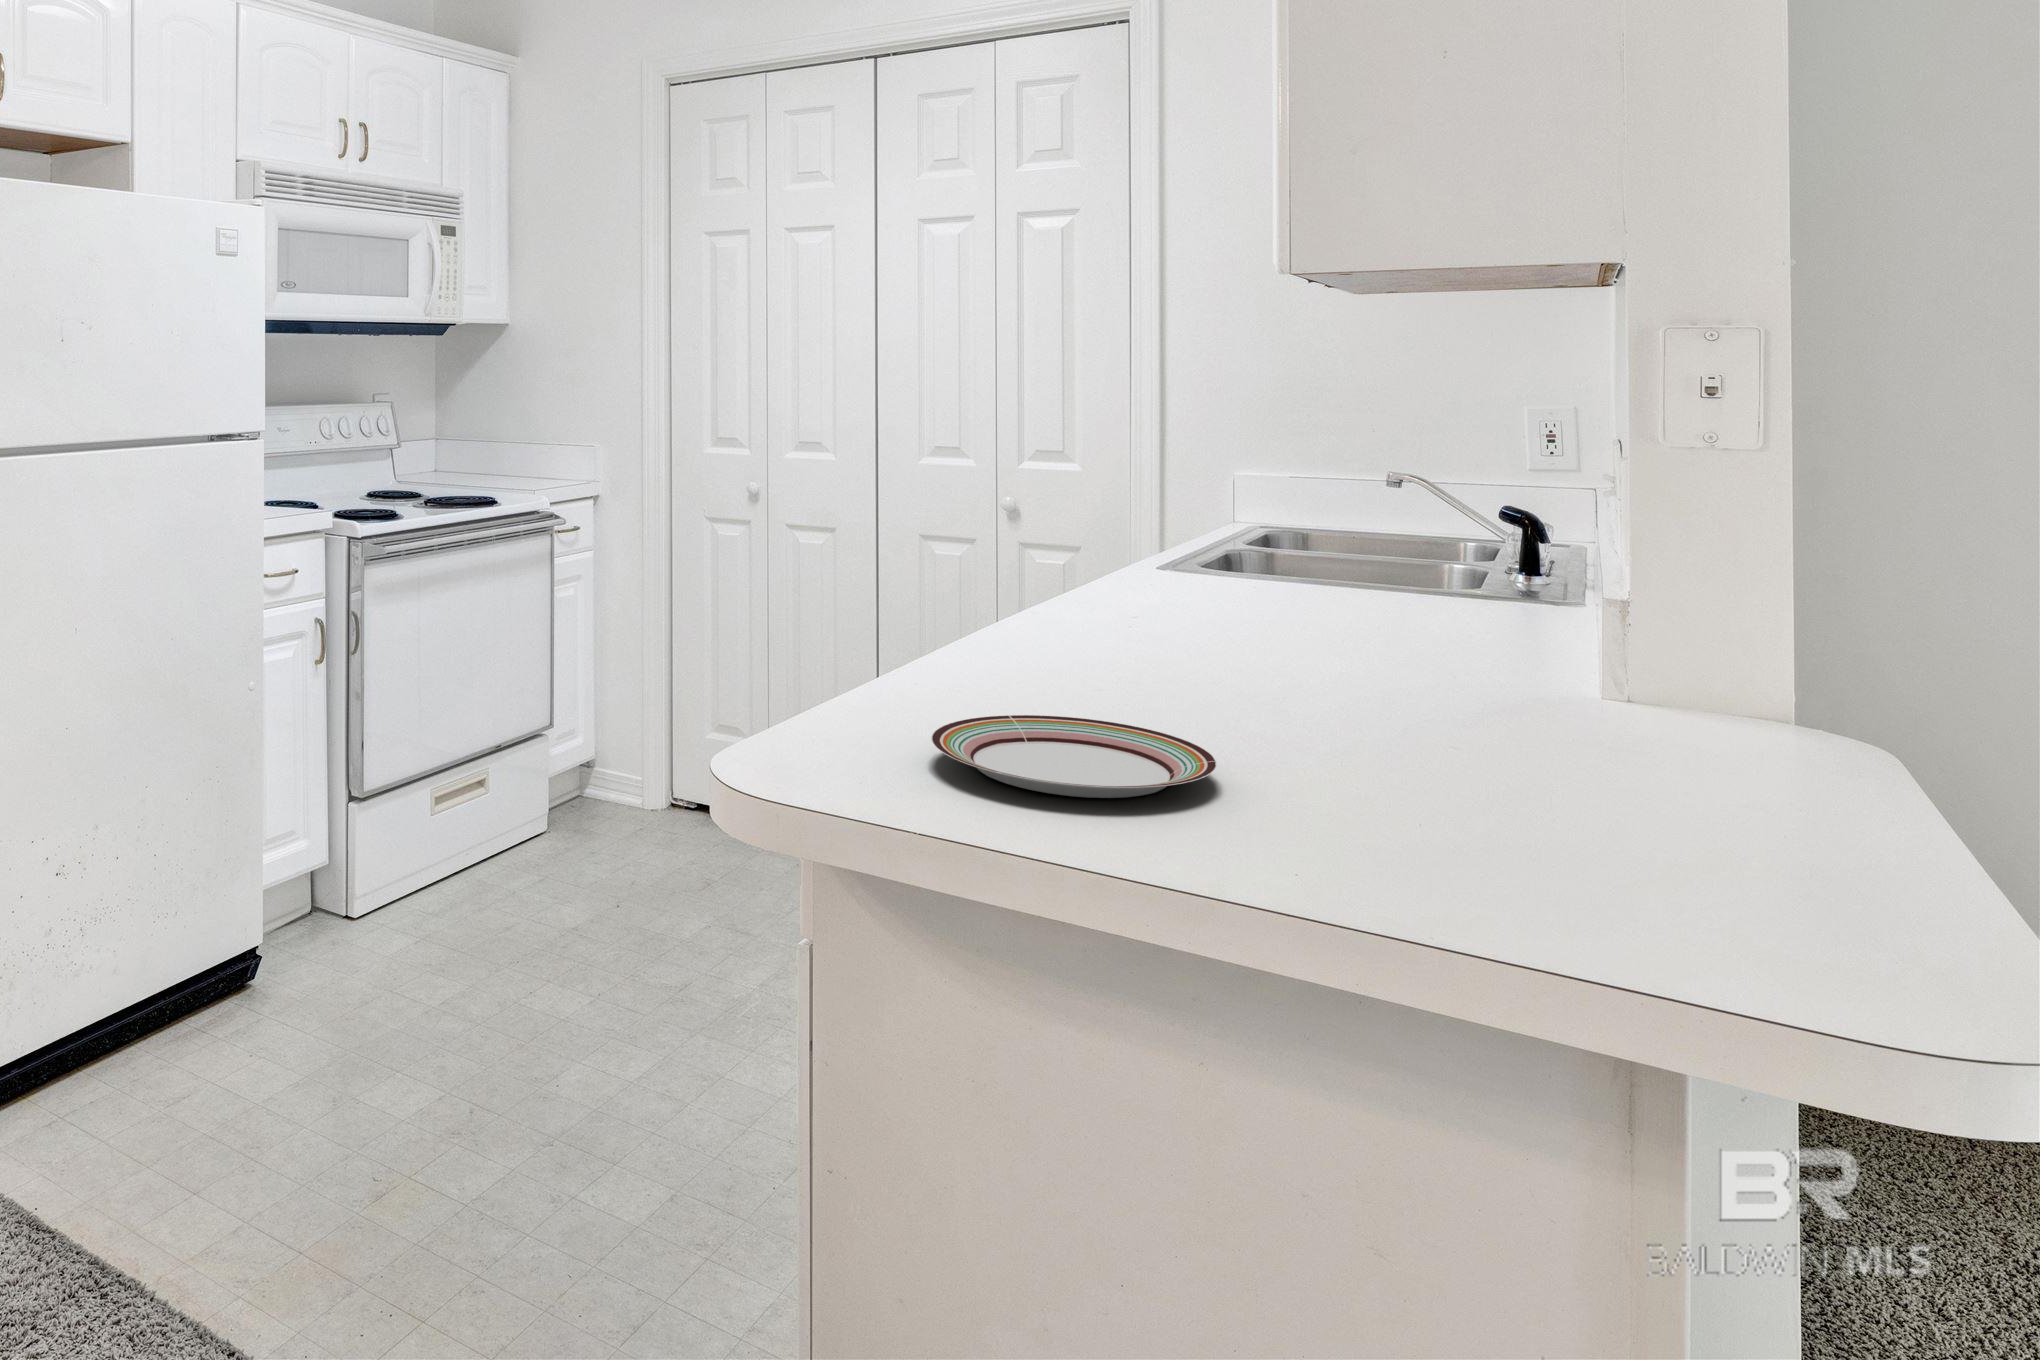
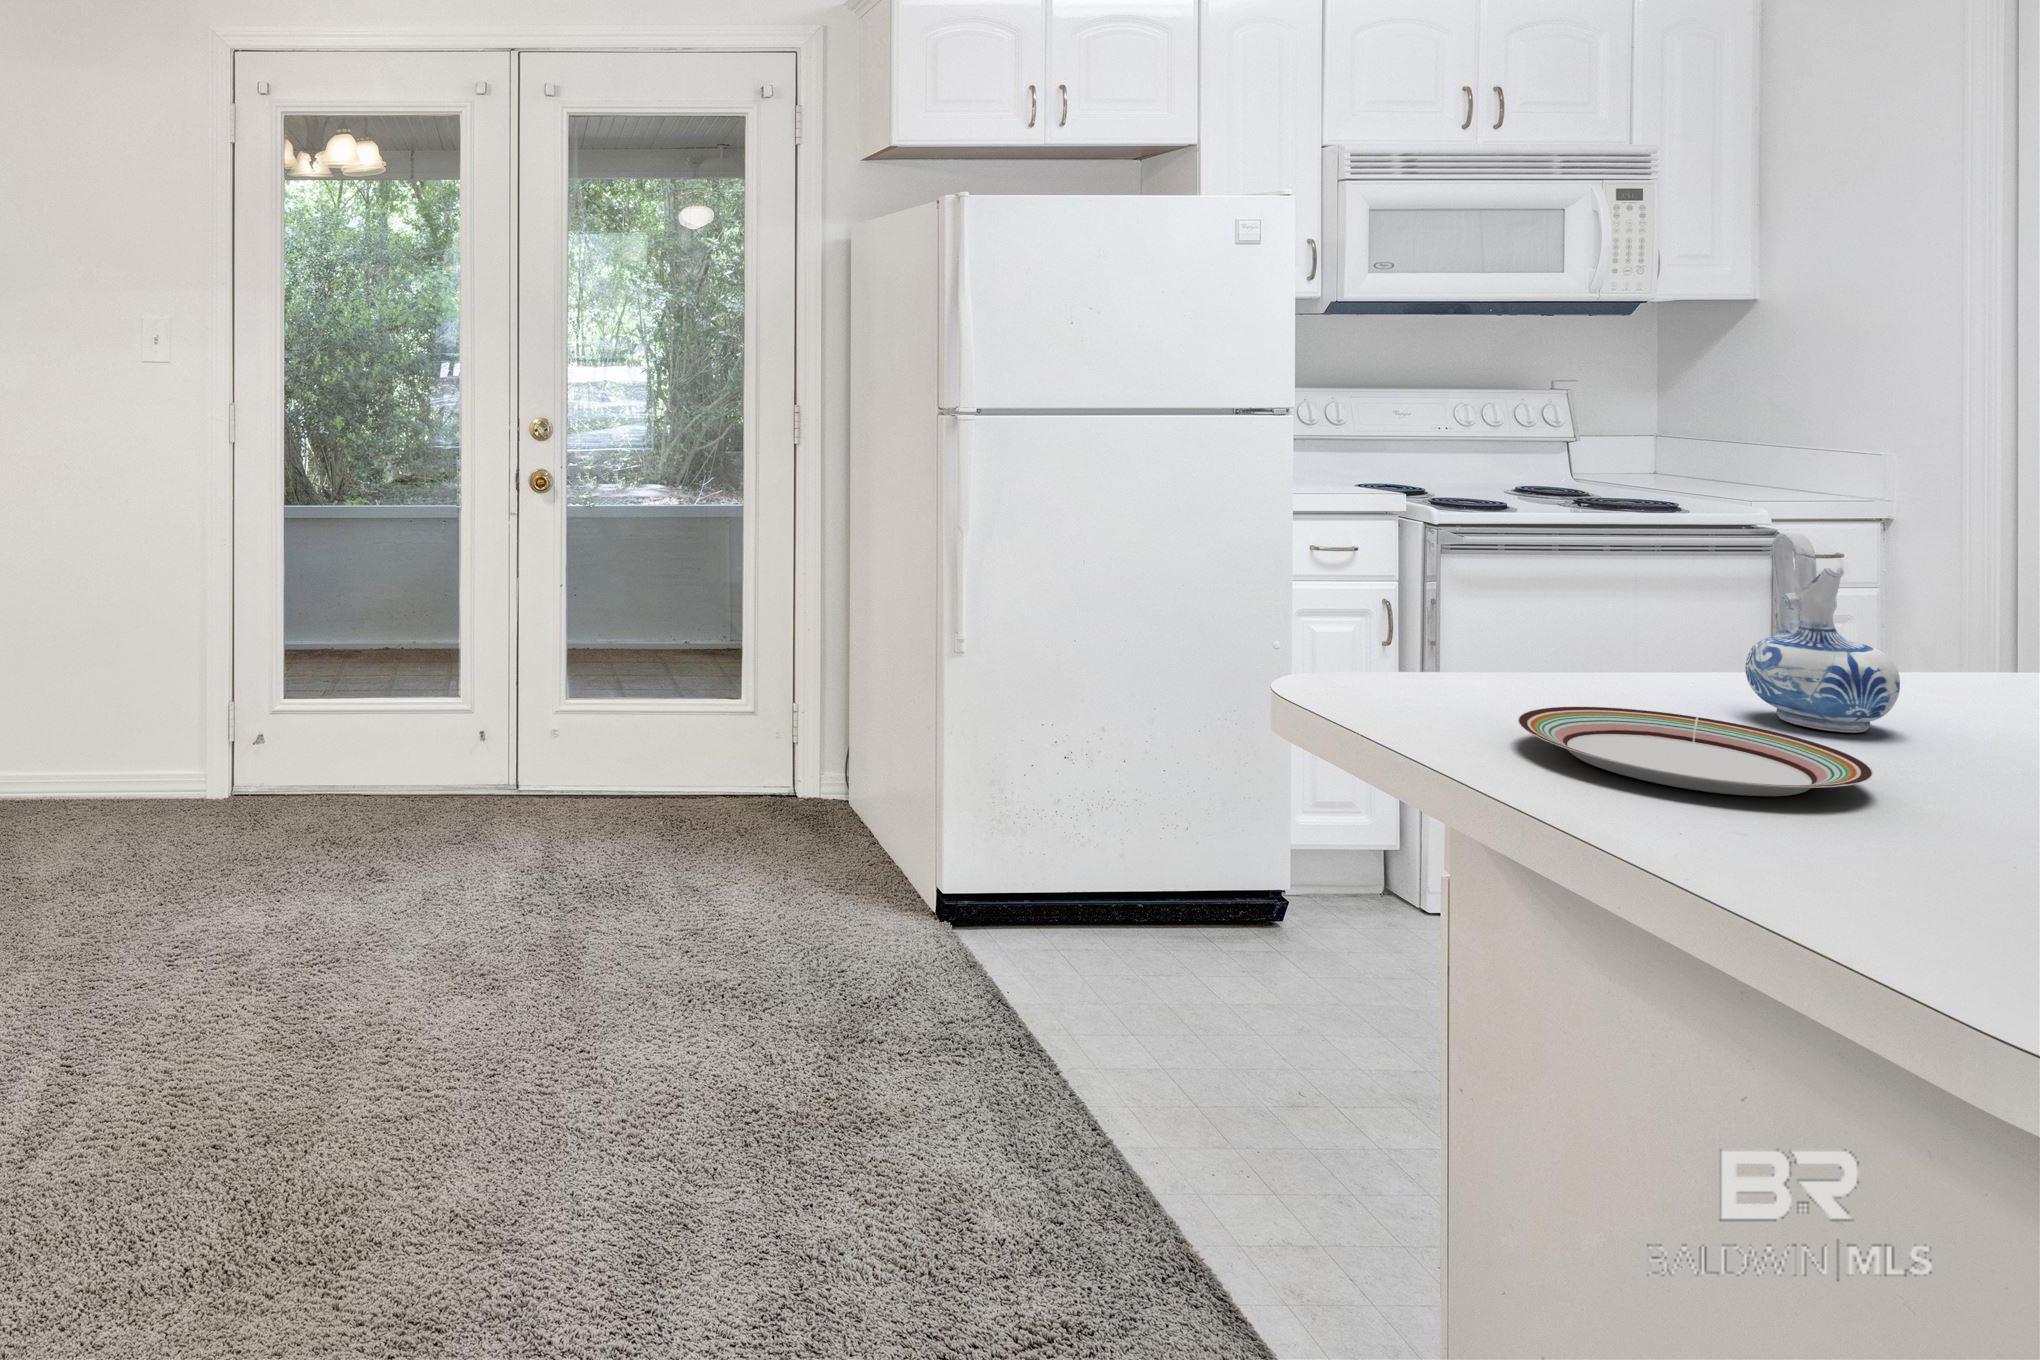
ceramic pitcher: none [957,525,1063,703] -> present [1745,531,1900,733]

